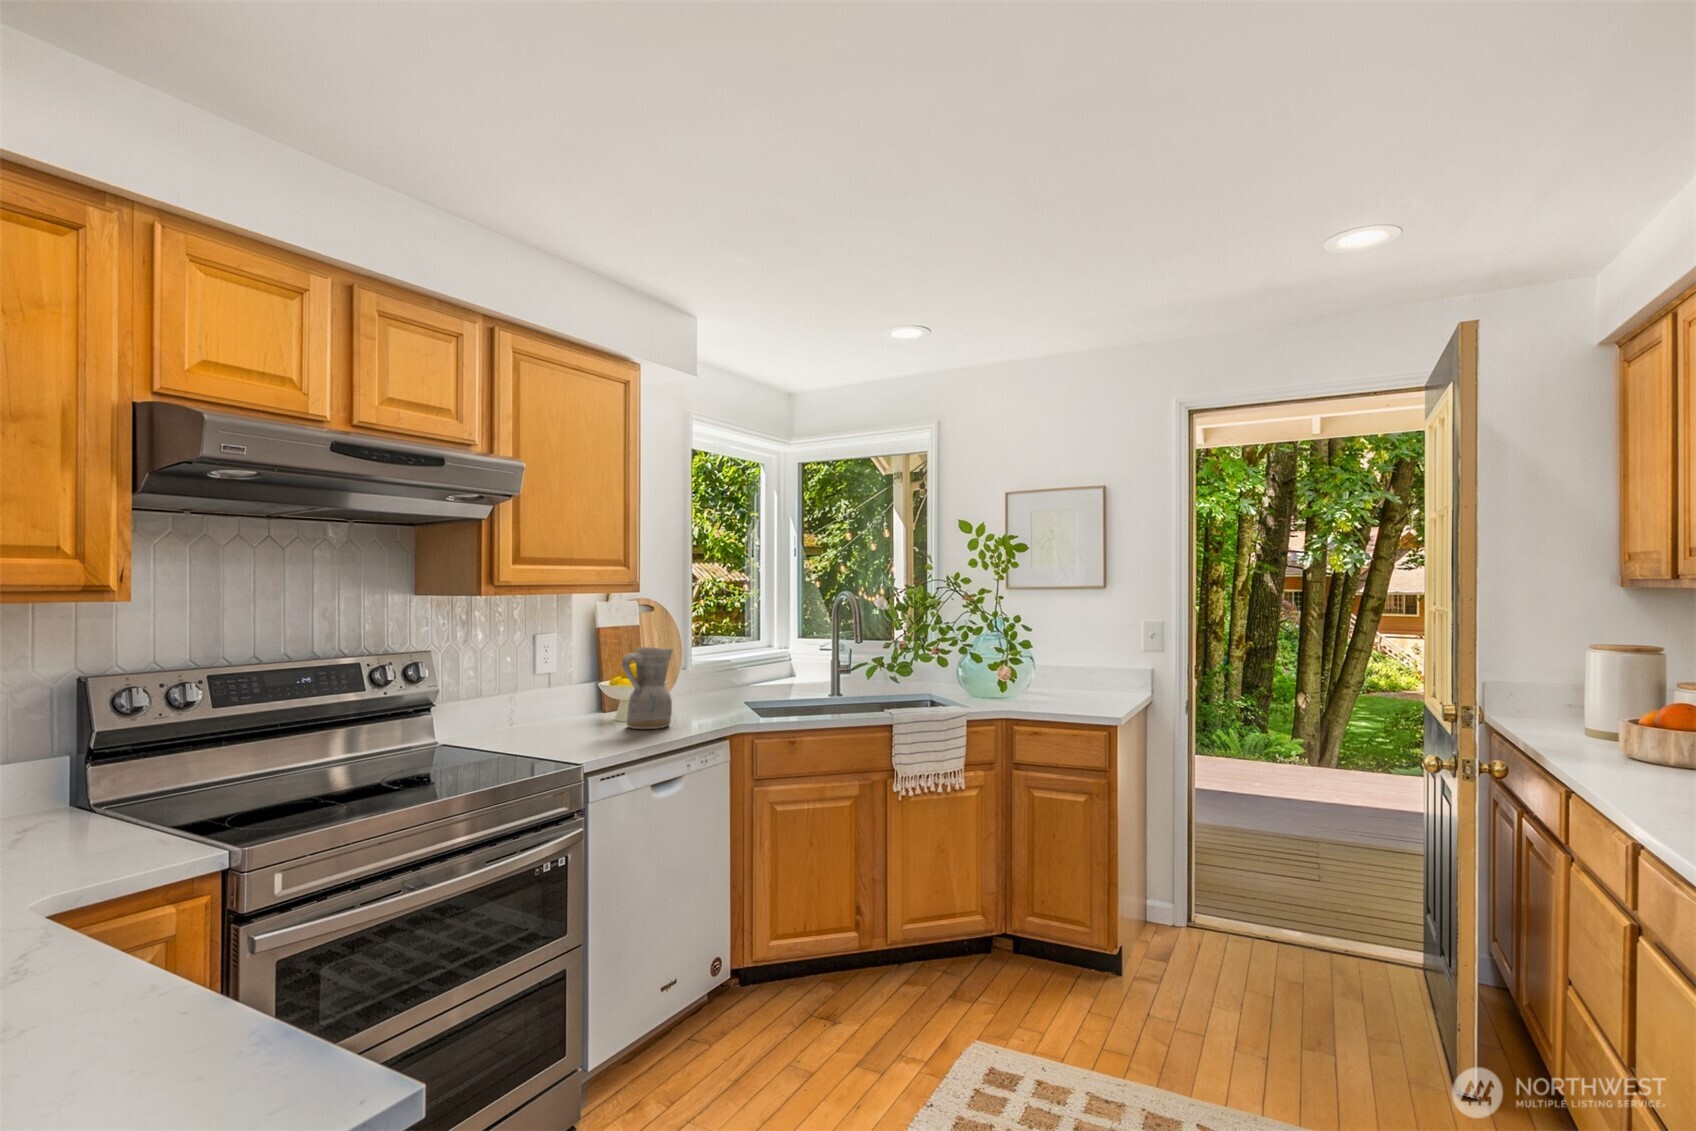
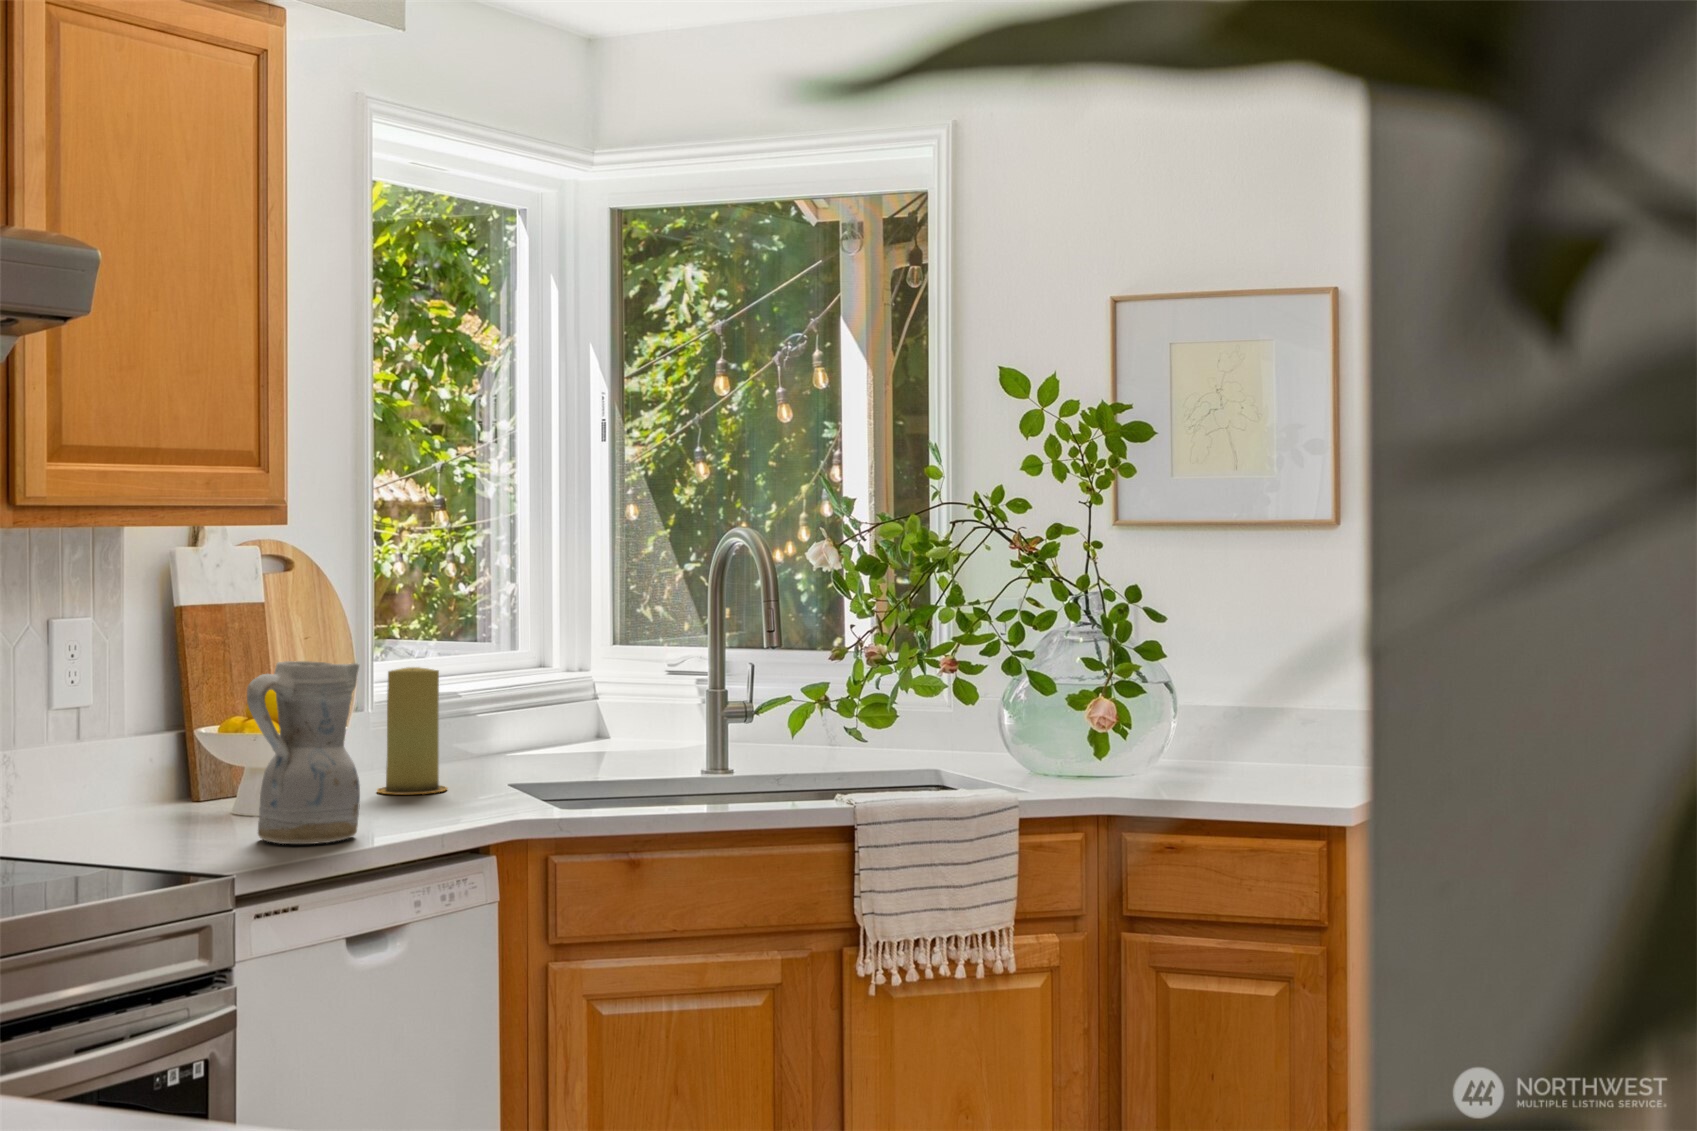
candle: none [684,650,715,706] -> present [377,667,447,794]

